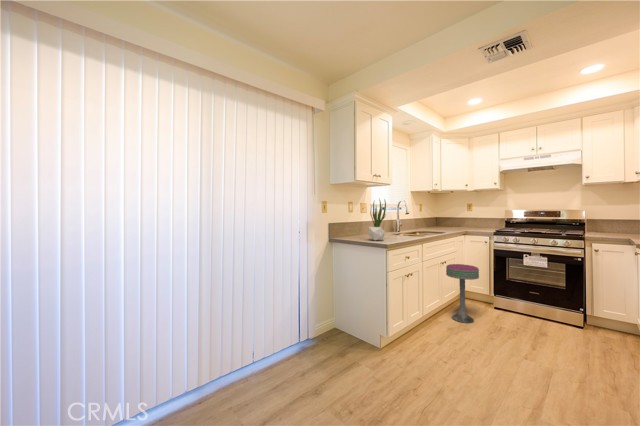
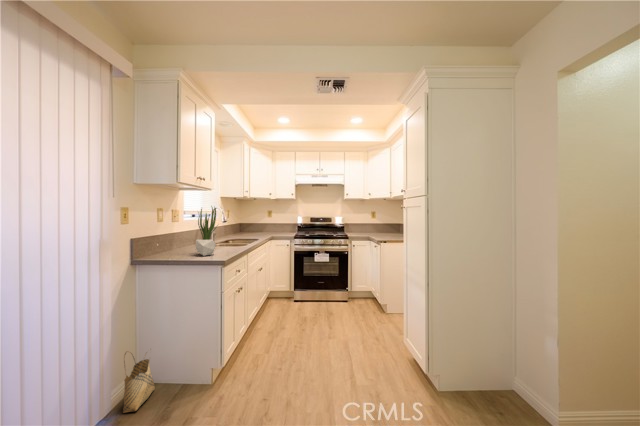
bar stool: present [446,264,479,323] -> none [263,268,290,322]
woven basket: none [321,301,342,343] -> present [123,353,155,413]

